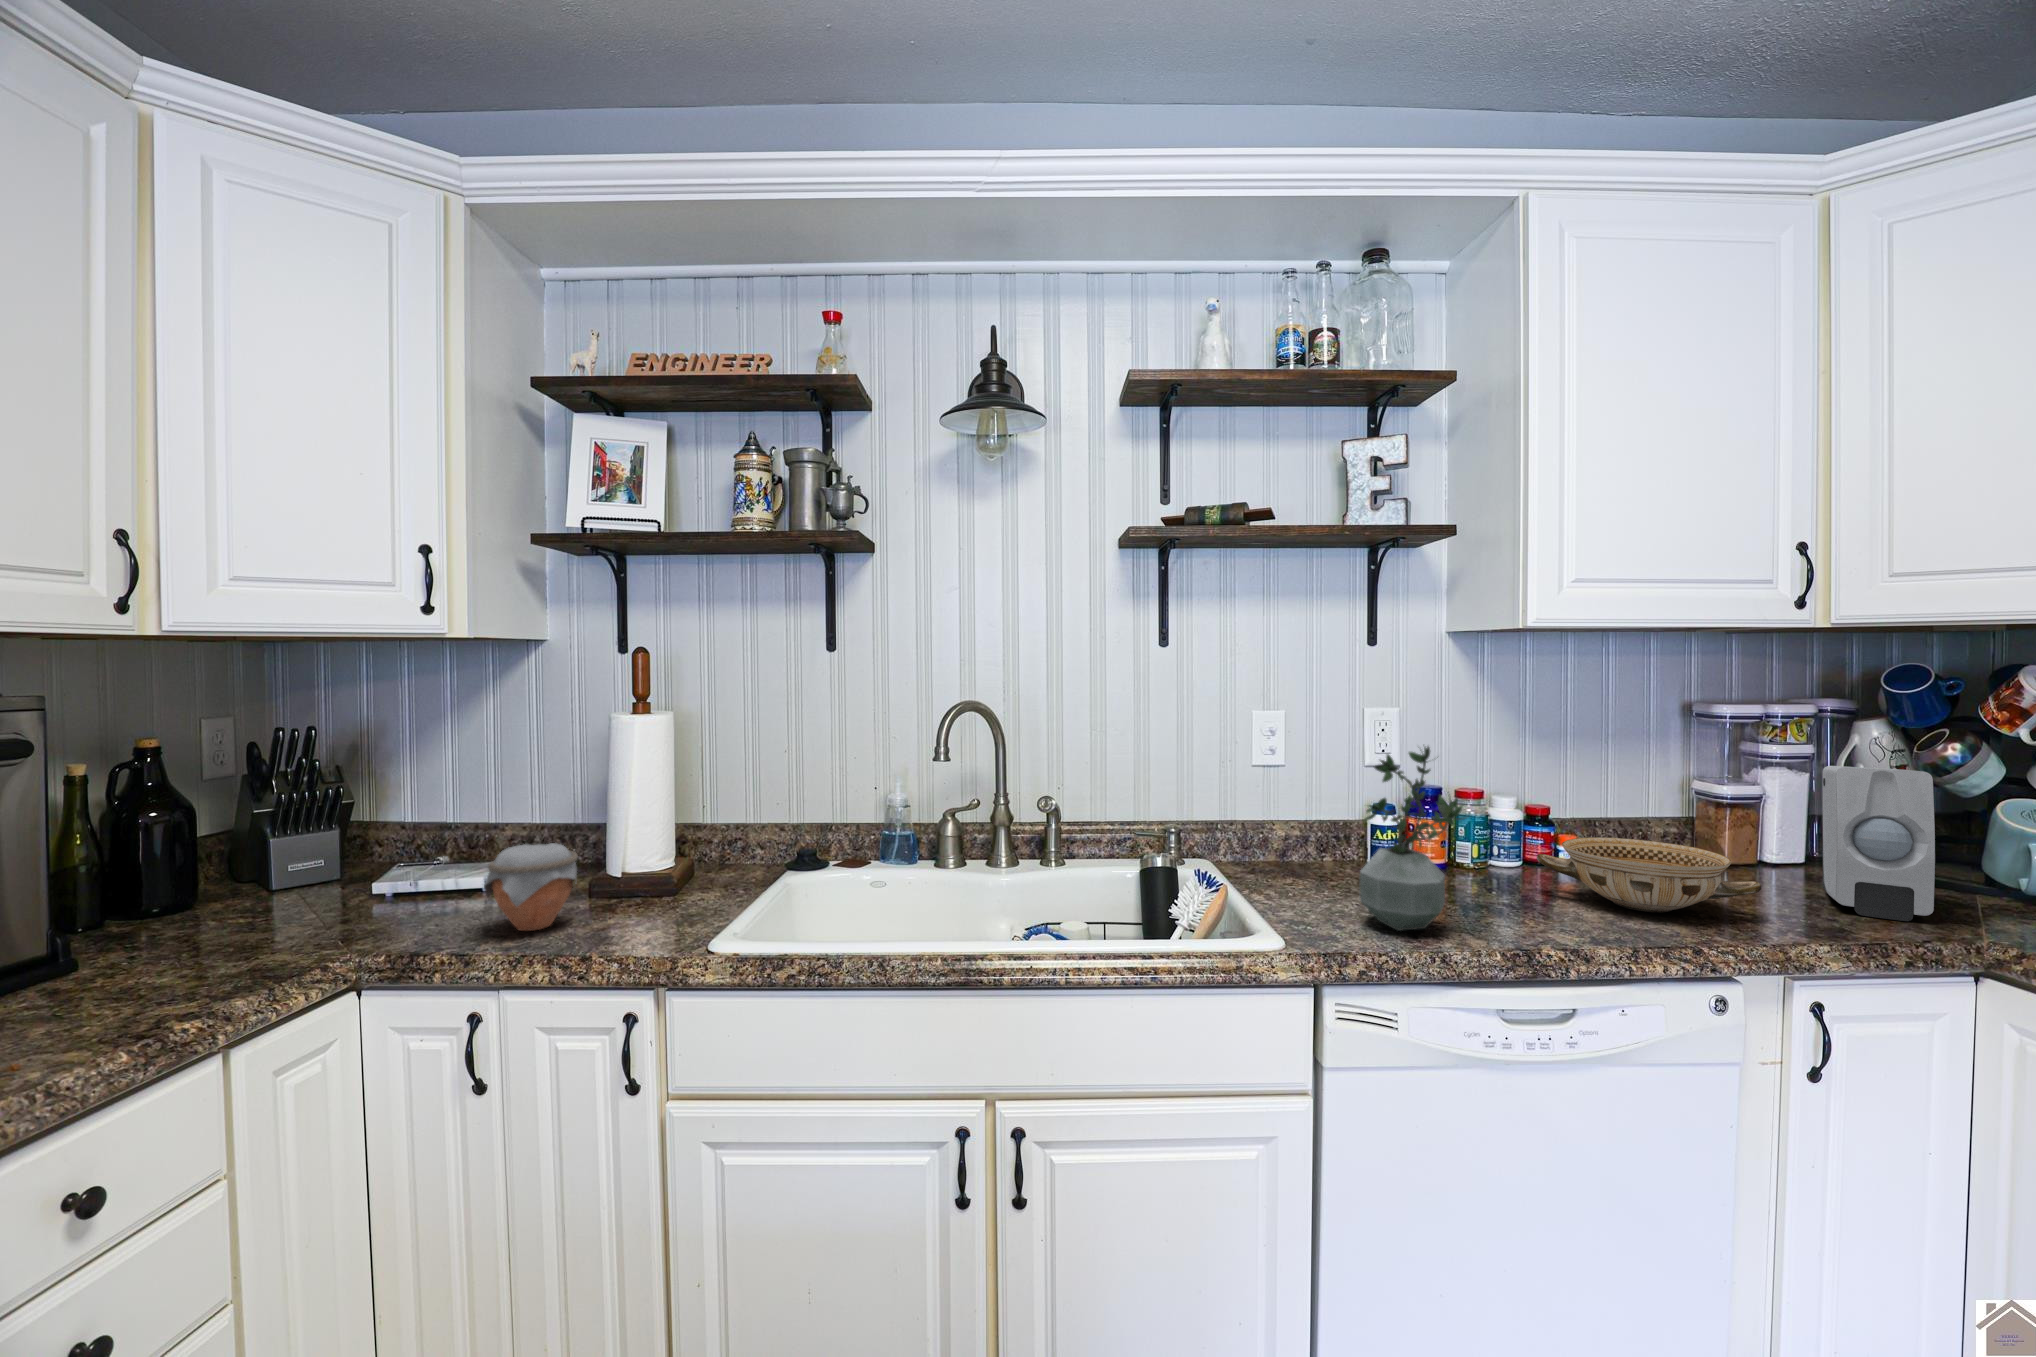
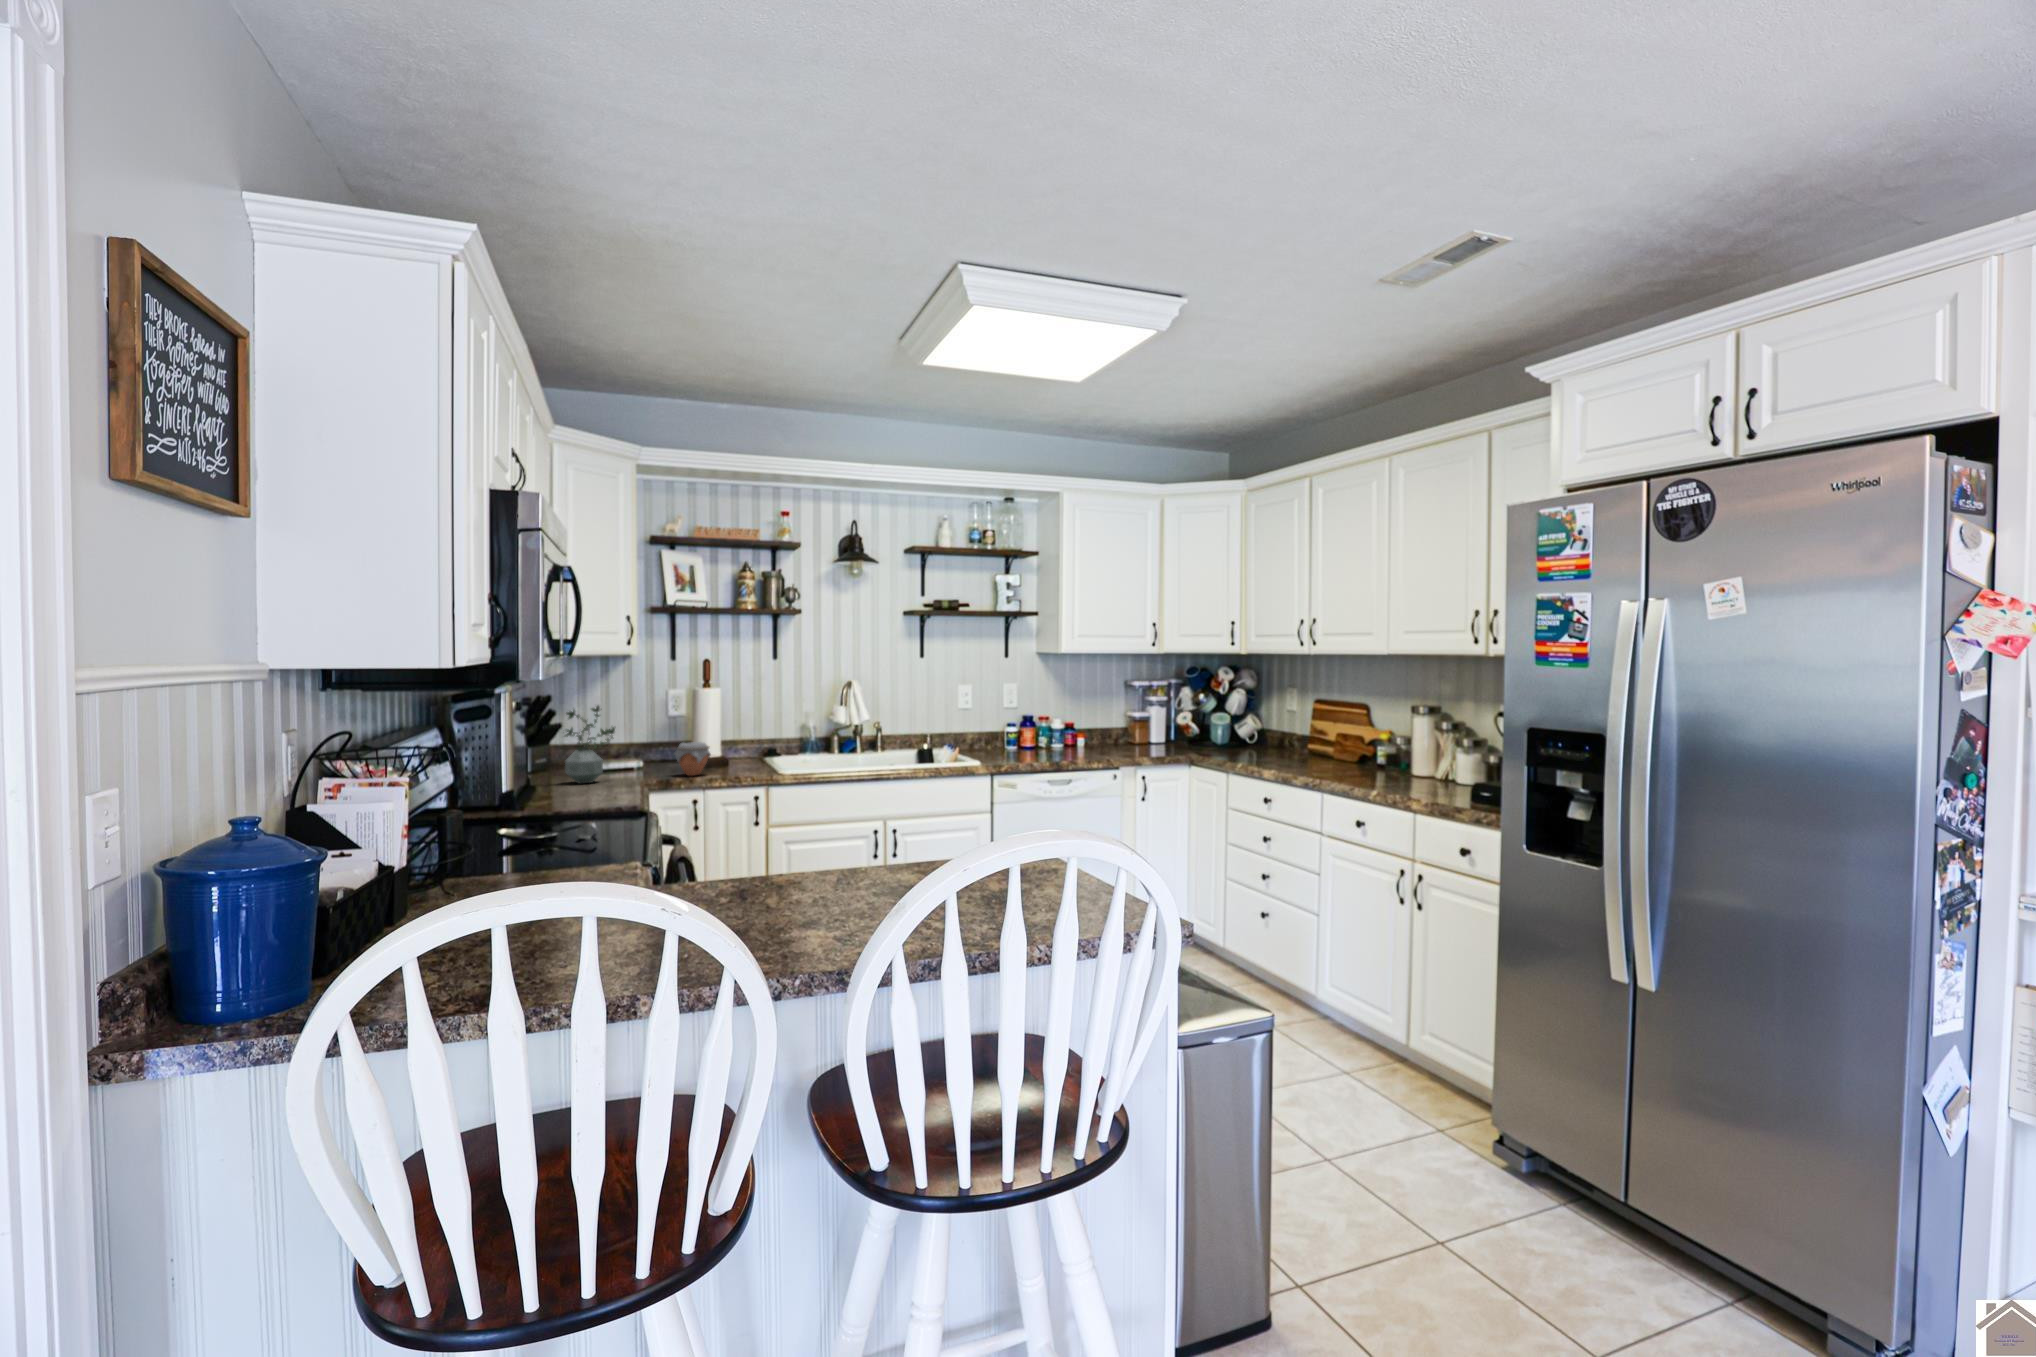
potted plant: present [1360,746,1465,931] -> present [565,705,615,783]
soap dispenser: present [1822,766,1935,921] -> none [1153,702,1178,751]
ceramic bowl: present [1537,837,1761,912] -> none [1066,732,1129,753]

